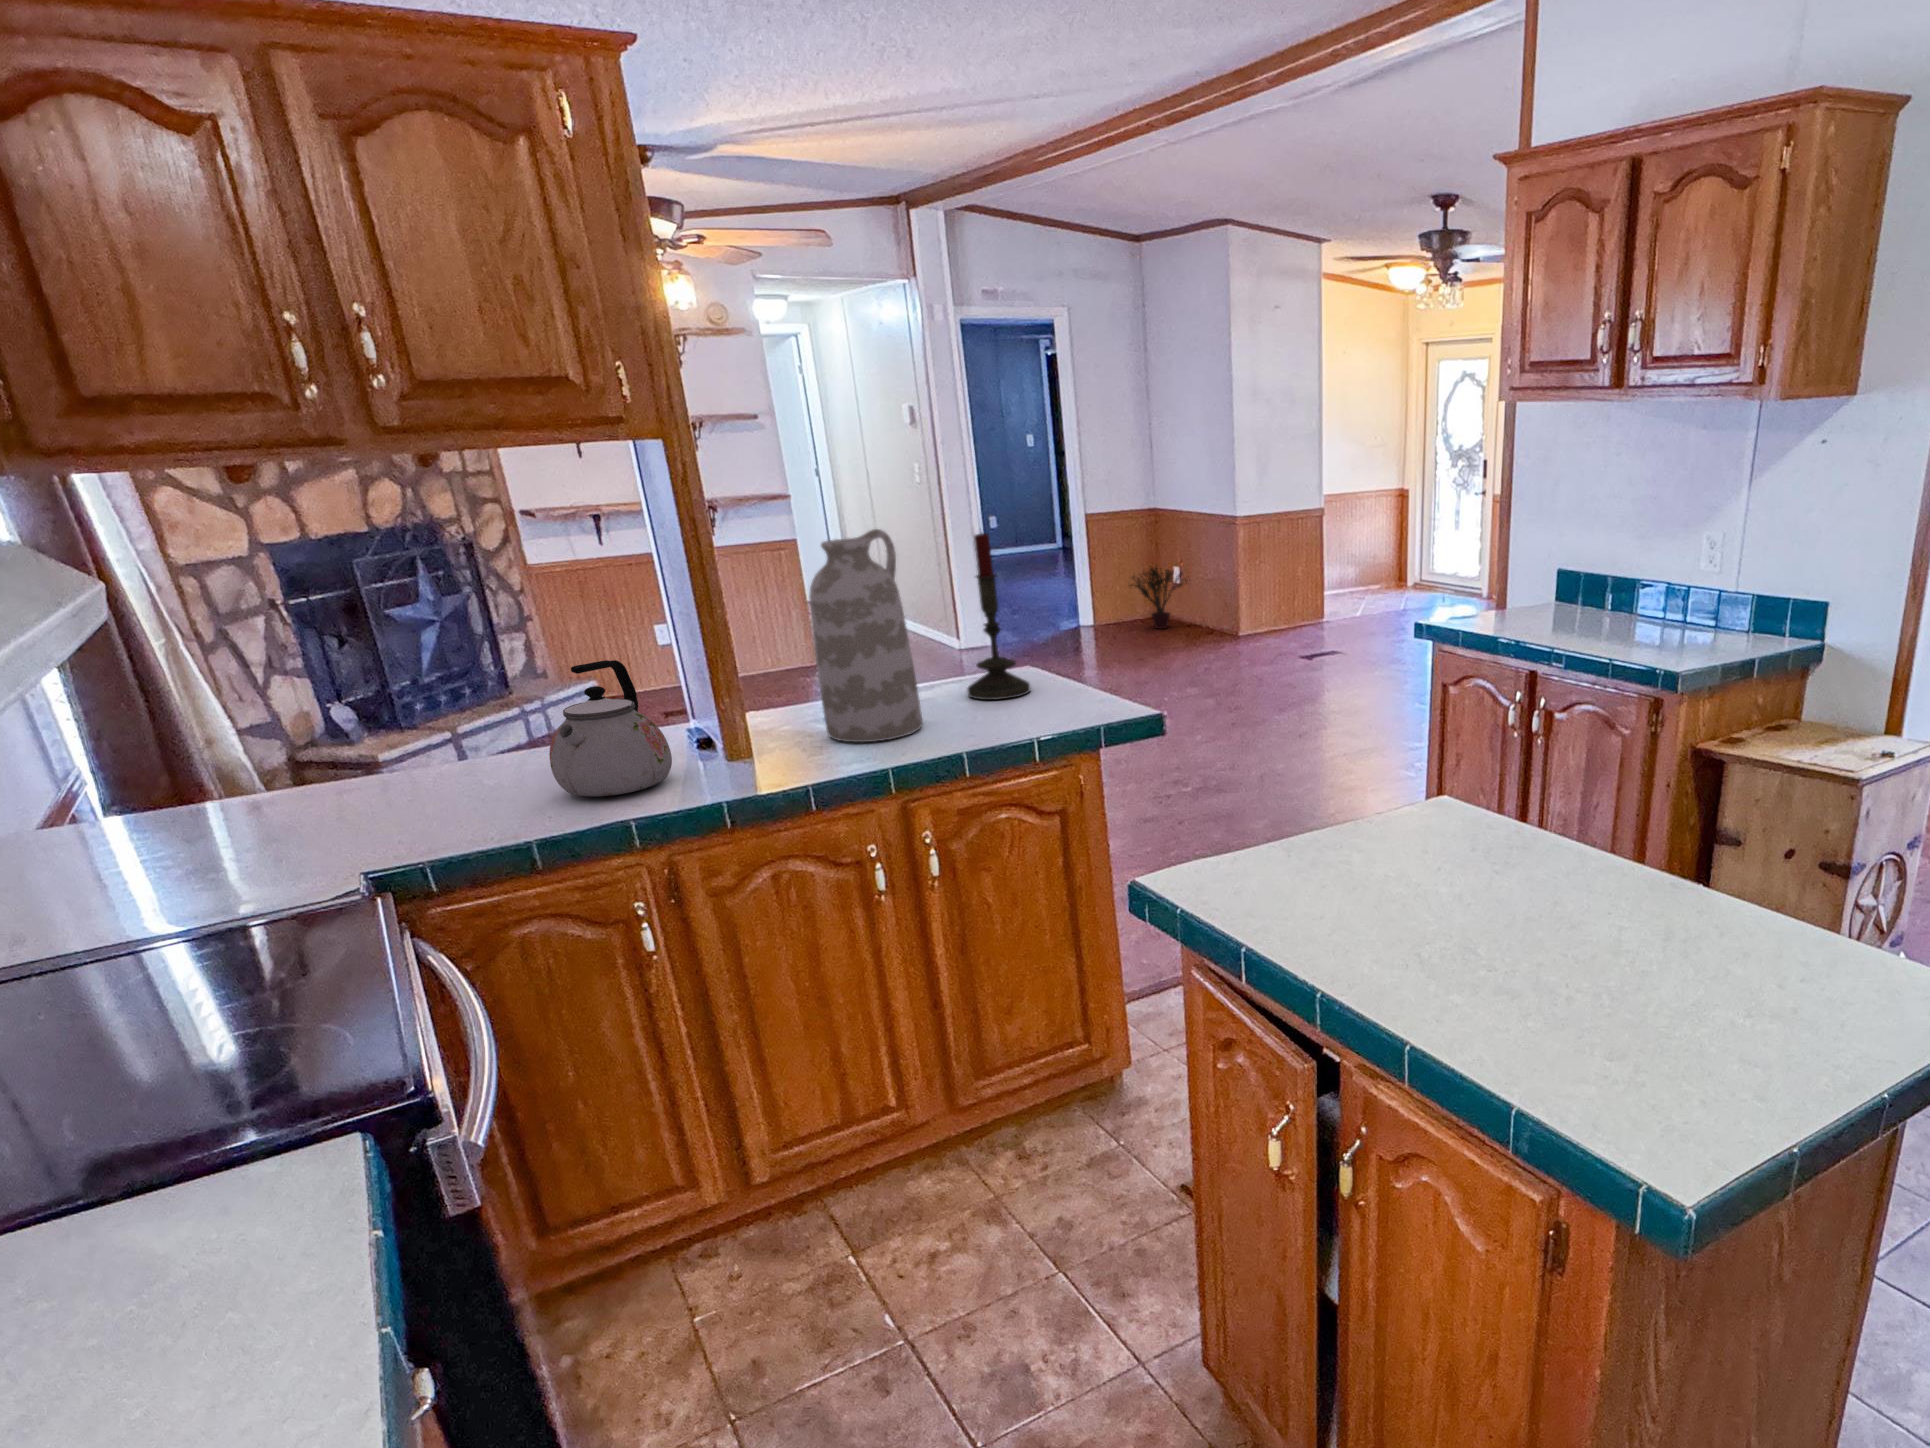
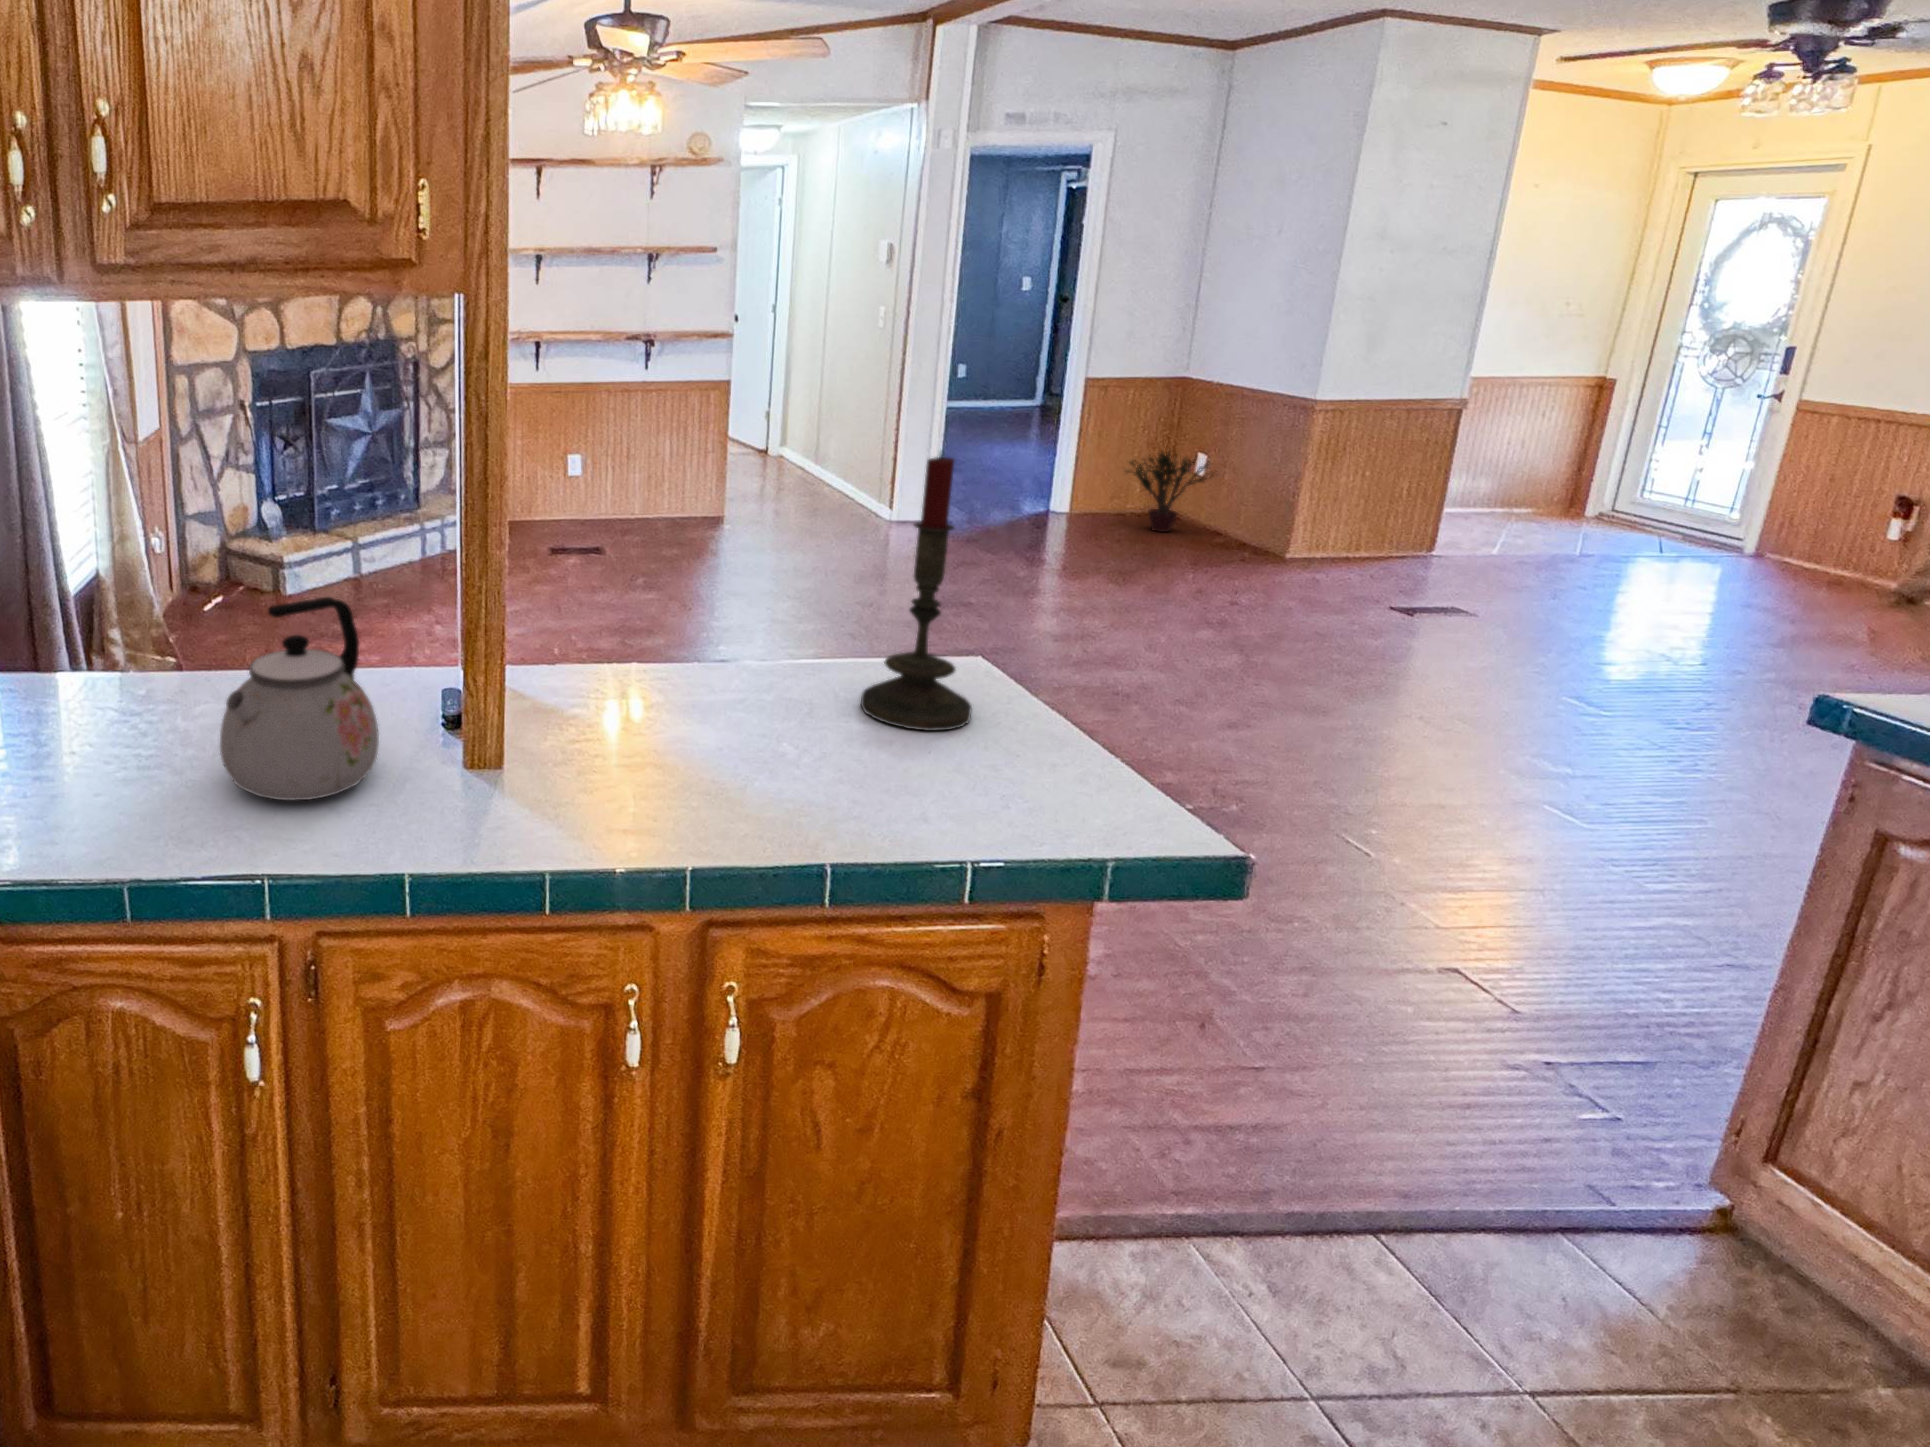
vase: present [809,529,923,742] -> none [617,443,787,784]

